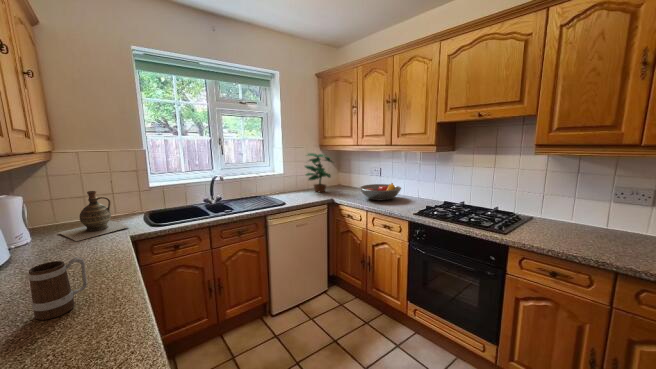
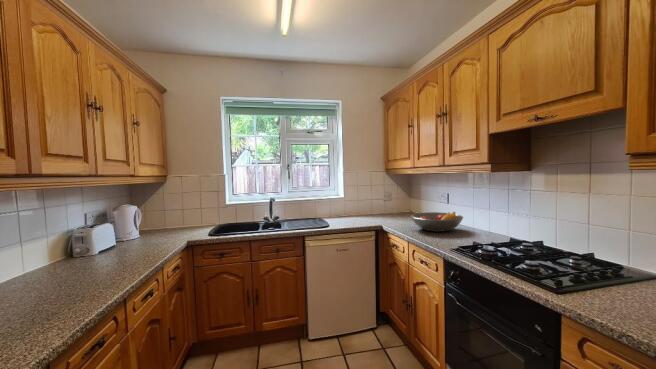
potted plant: present [305,153,332,192] -> none [363,178,397,219]
ceramic jug: present [59,191,129,241] -> none [157,204,197,240]
mug: present [28,257,88,320] -> none [69,246,106,286]

